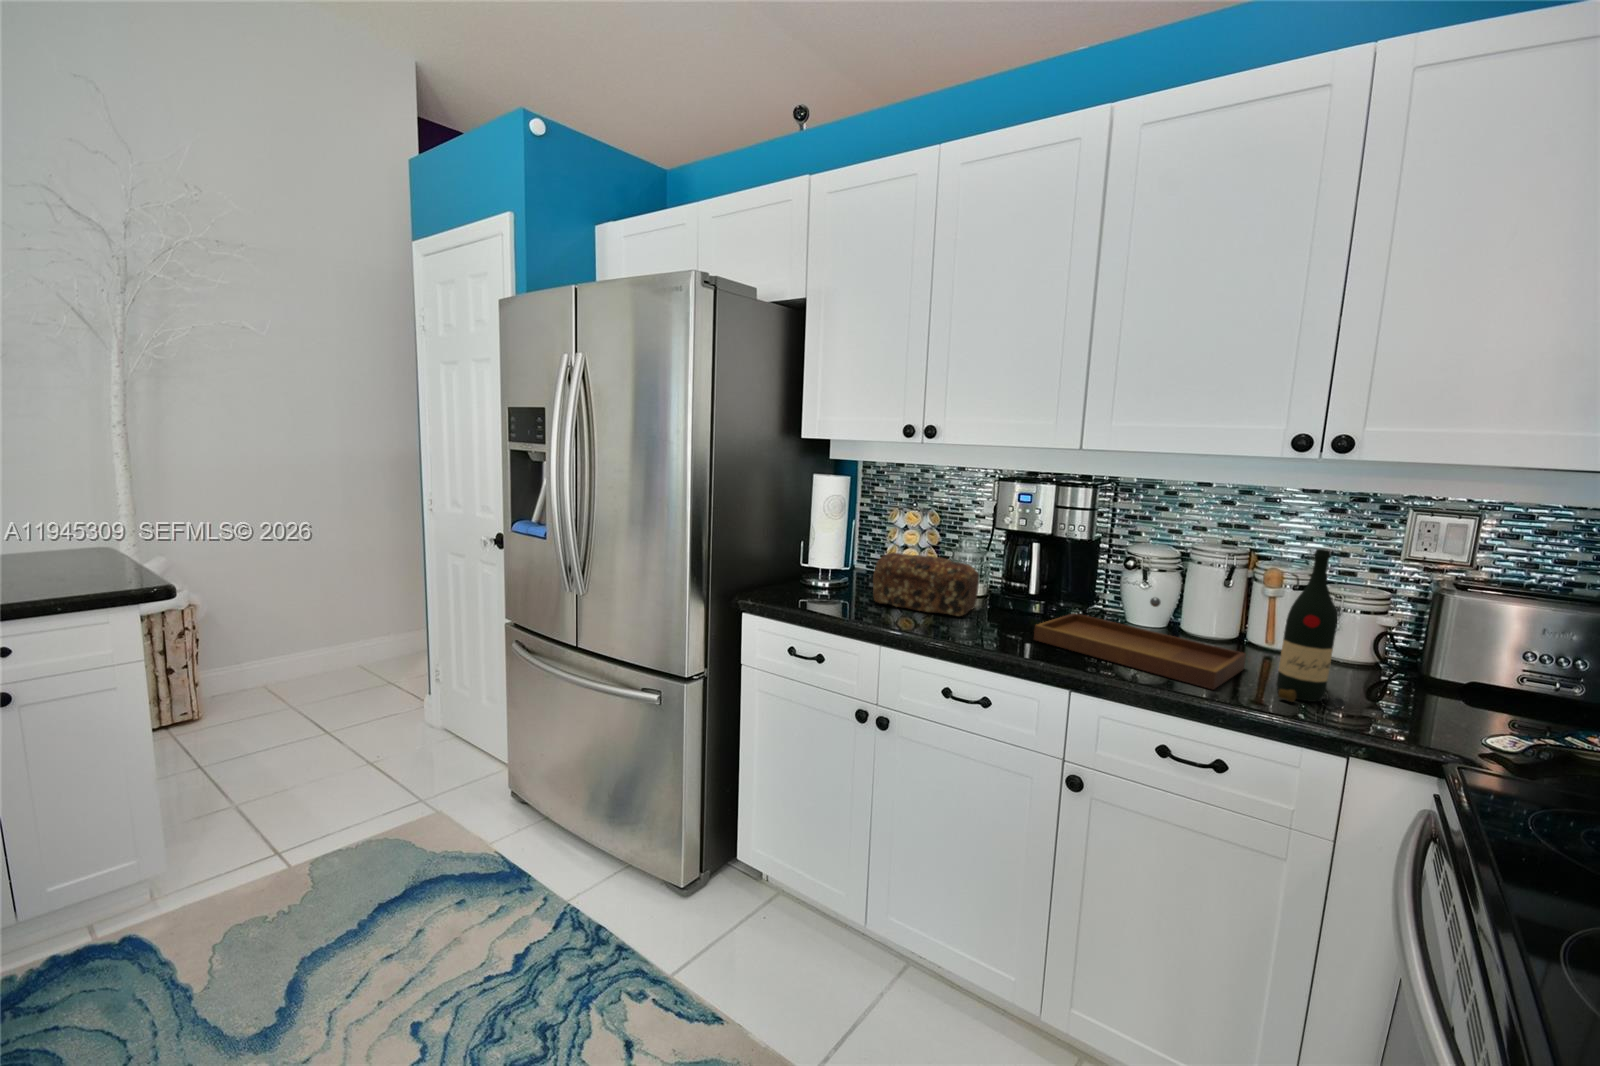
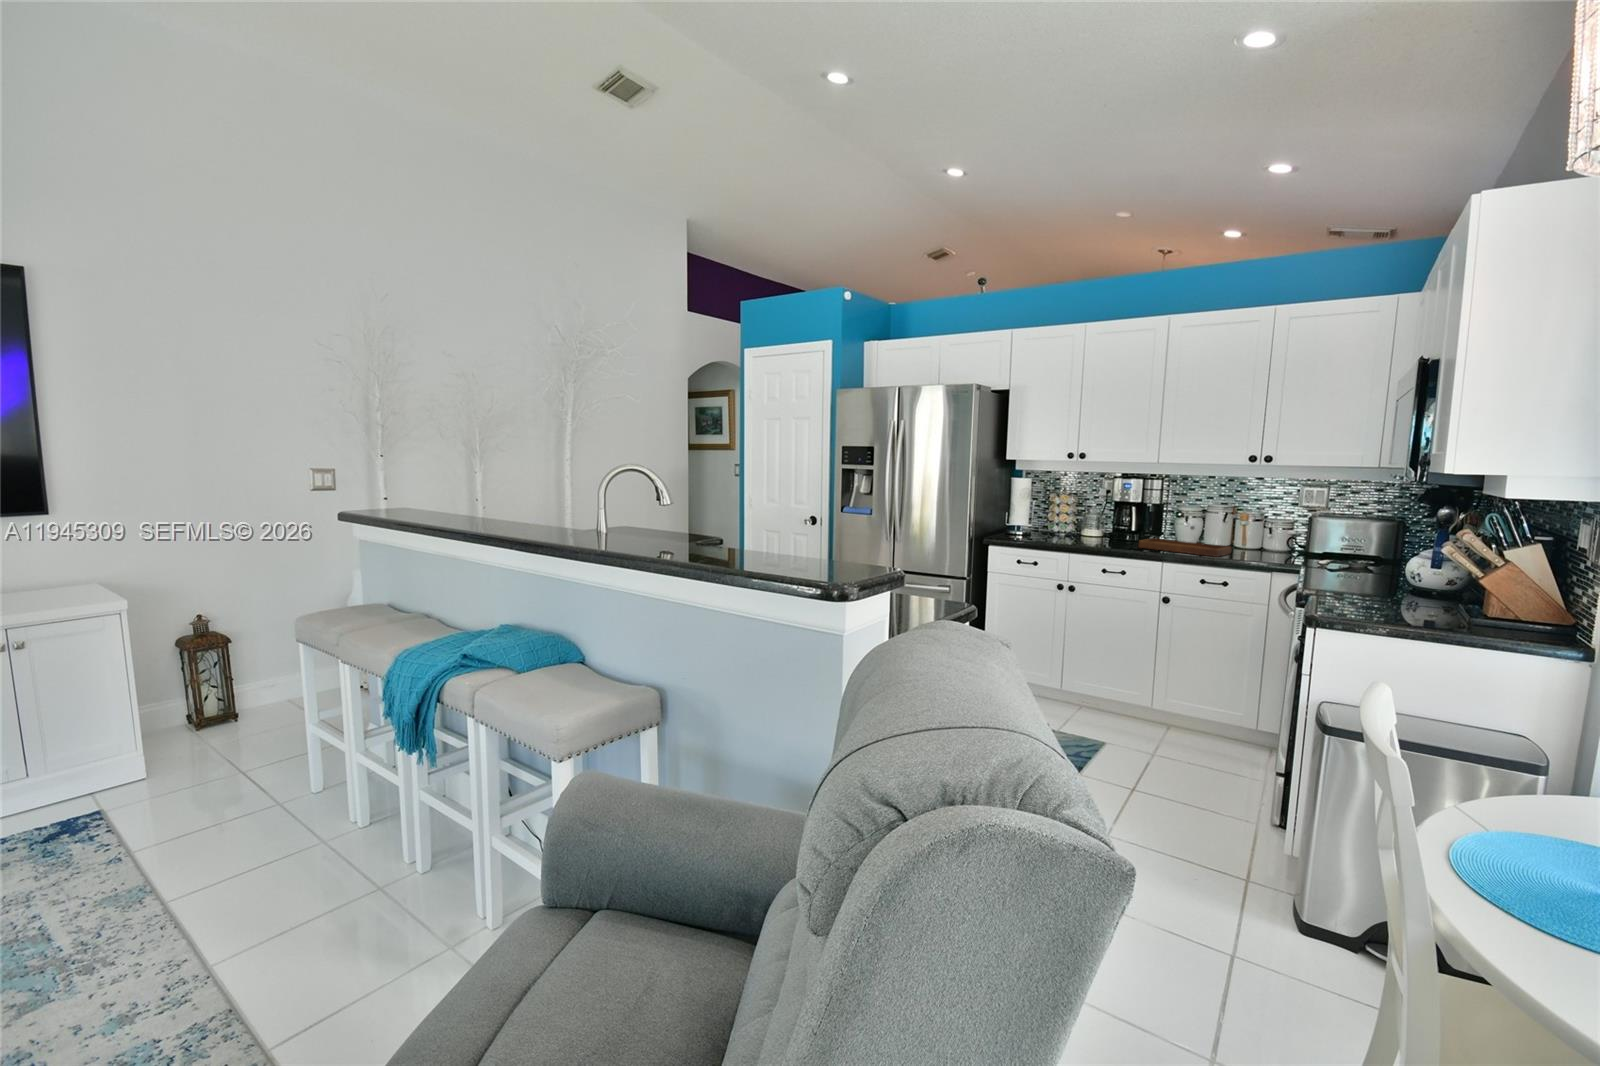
wine bottle: present [1276,549,1345,708] -> none [1242,499,1267,560]
bread loaf: present [873,553,979,616] -> none [1053,514,1105,542]

